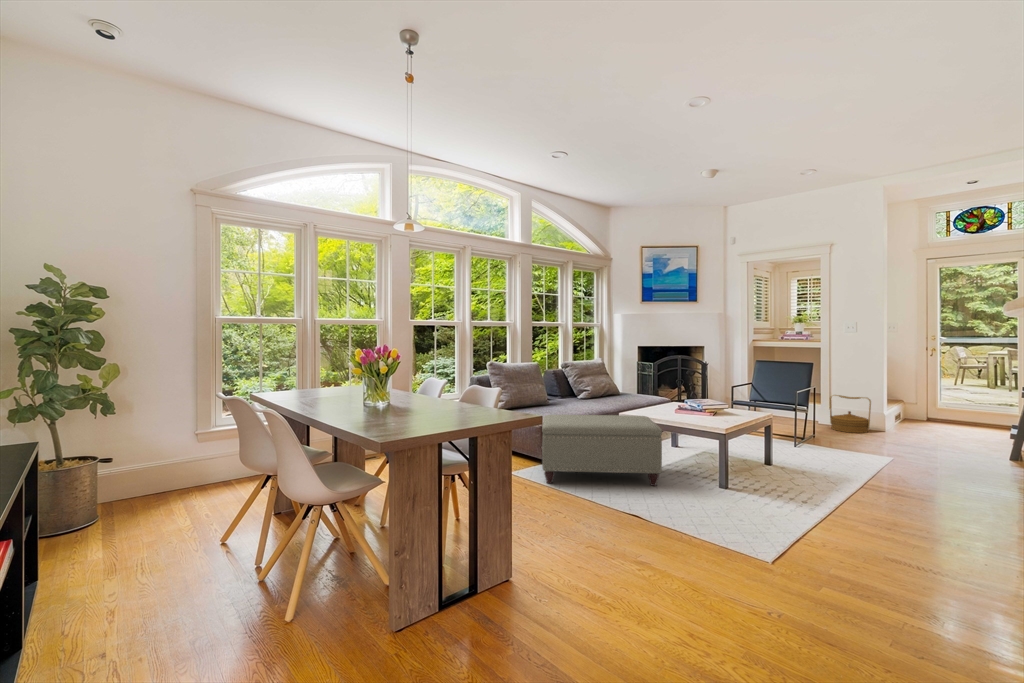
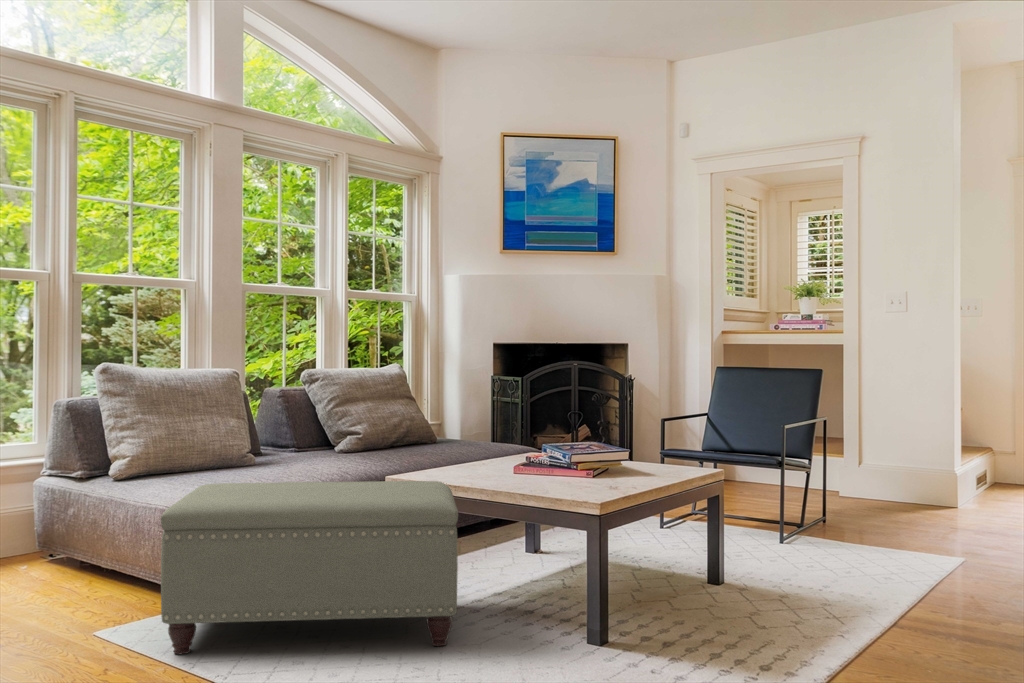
woven basket: present [830,395,871,433] -> none [857,437,930,512]

